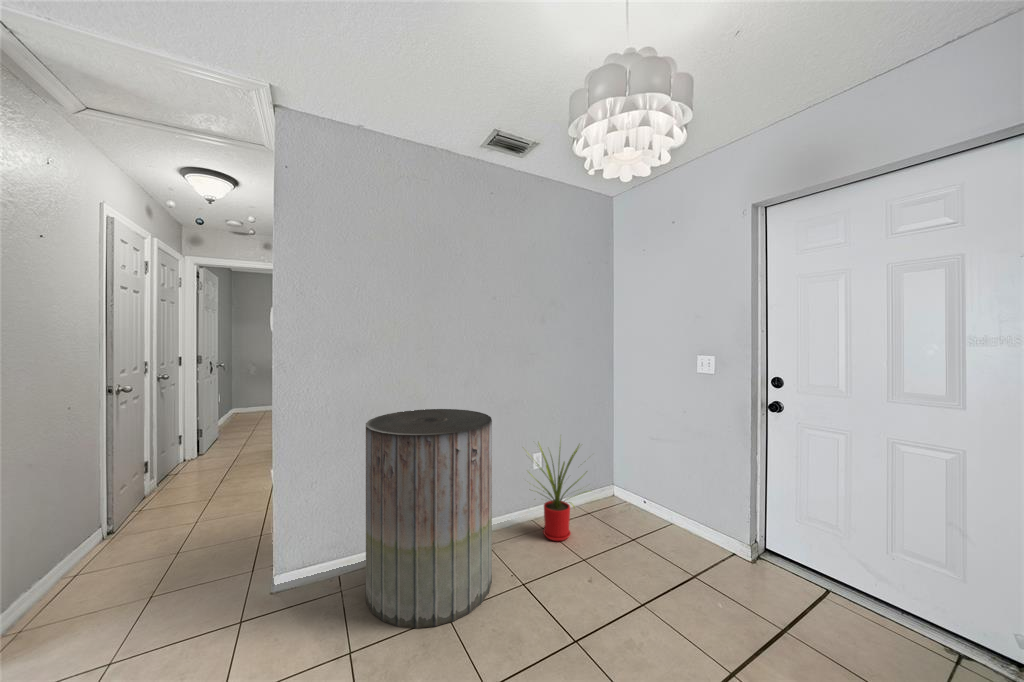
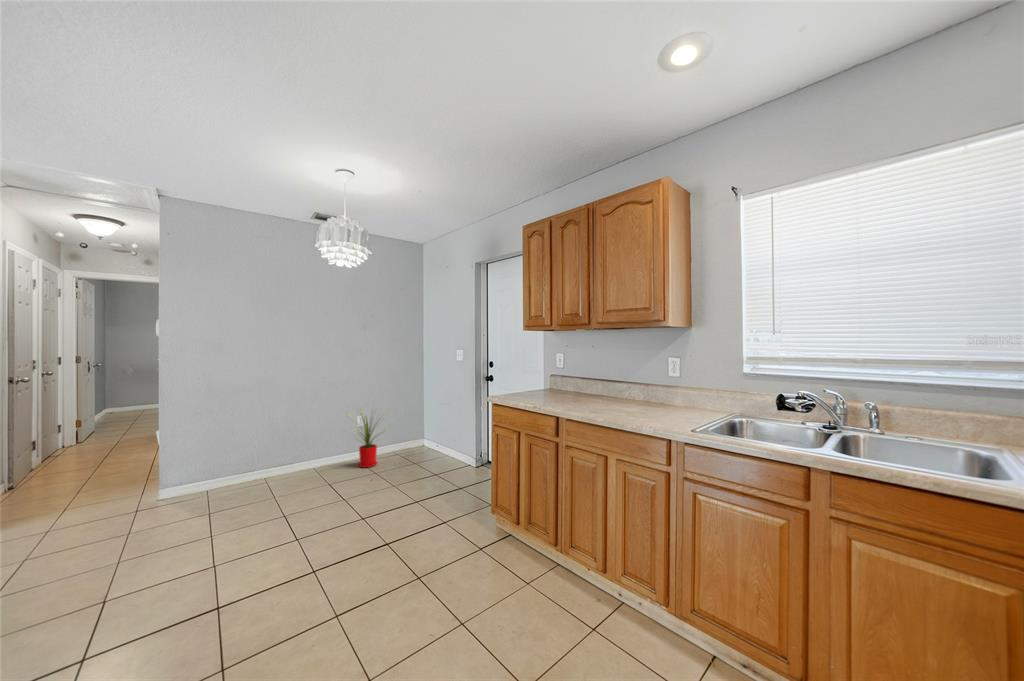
trash can: present [366,409,492,628] -> none [224,386,313,506]

